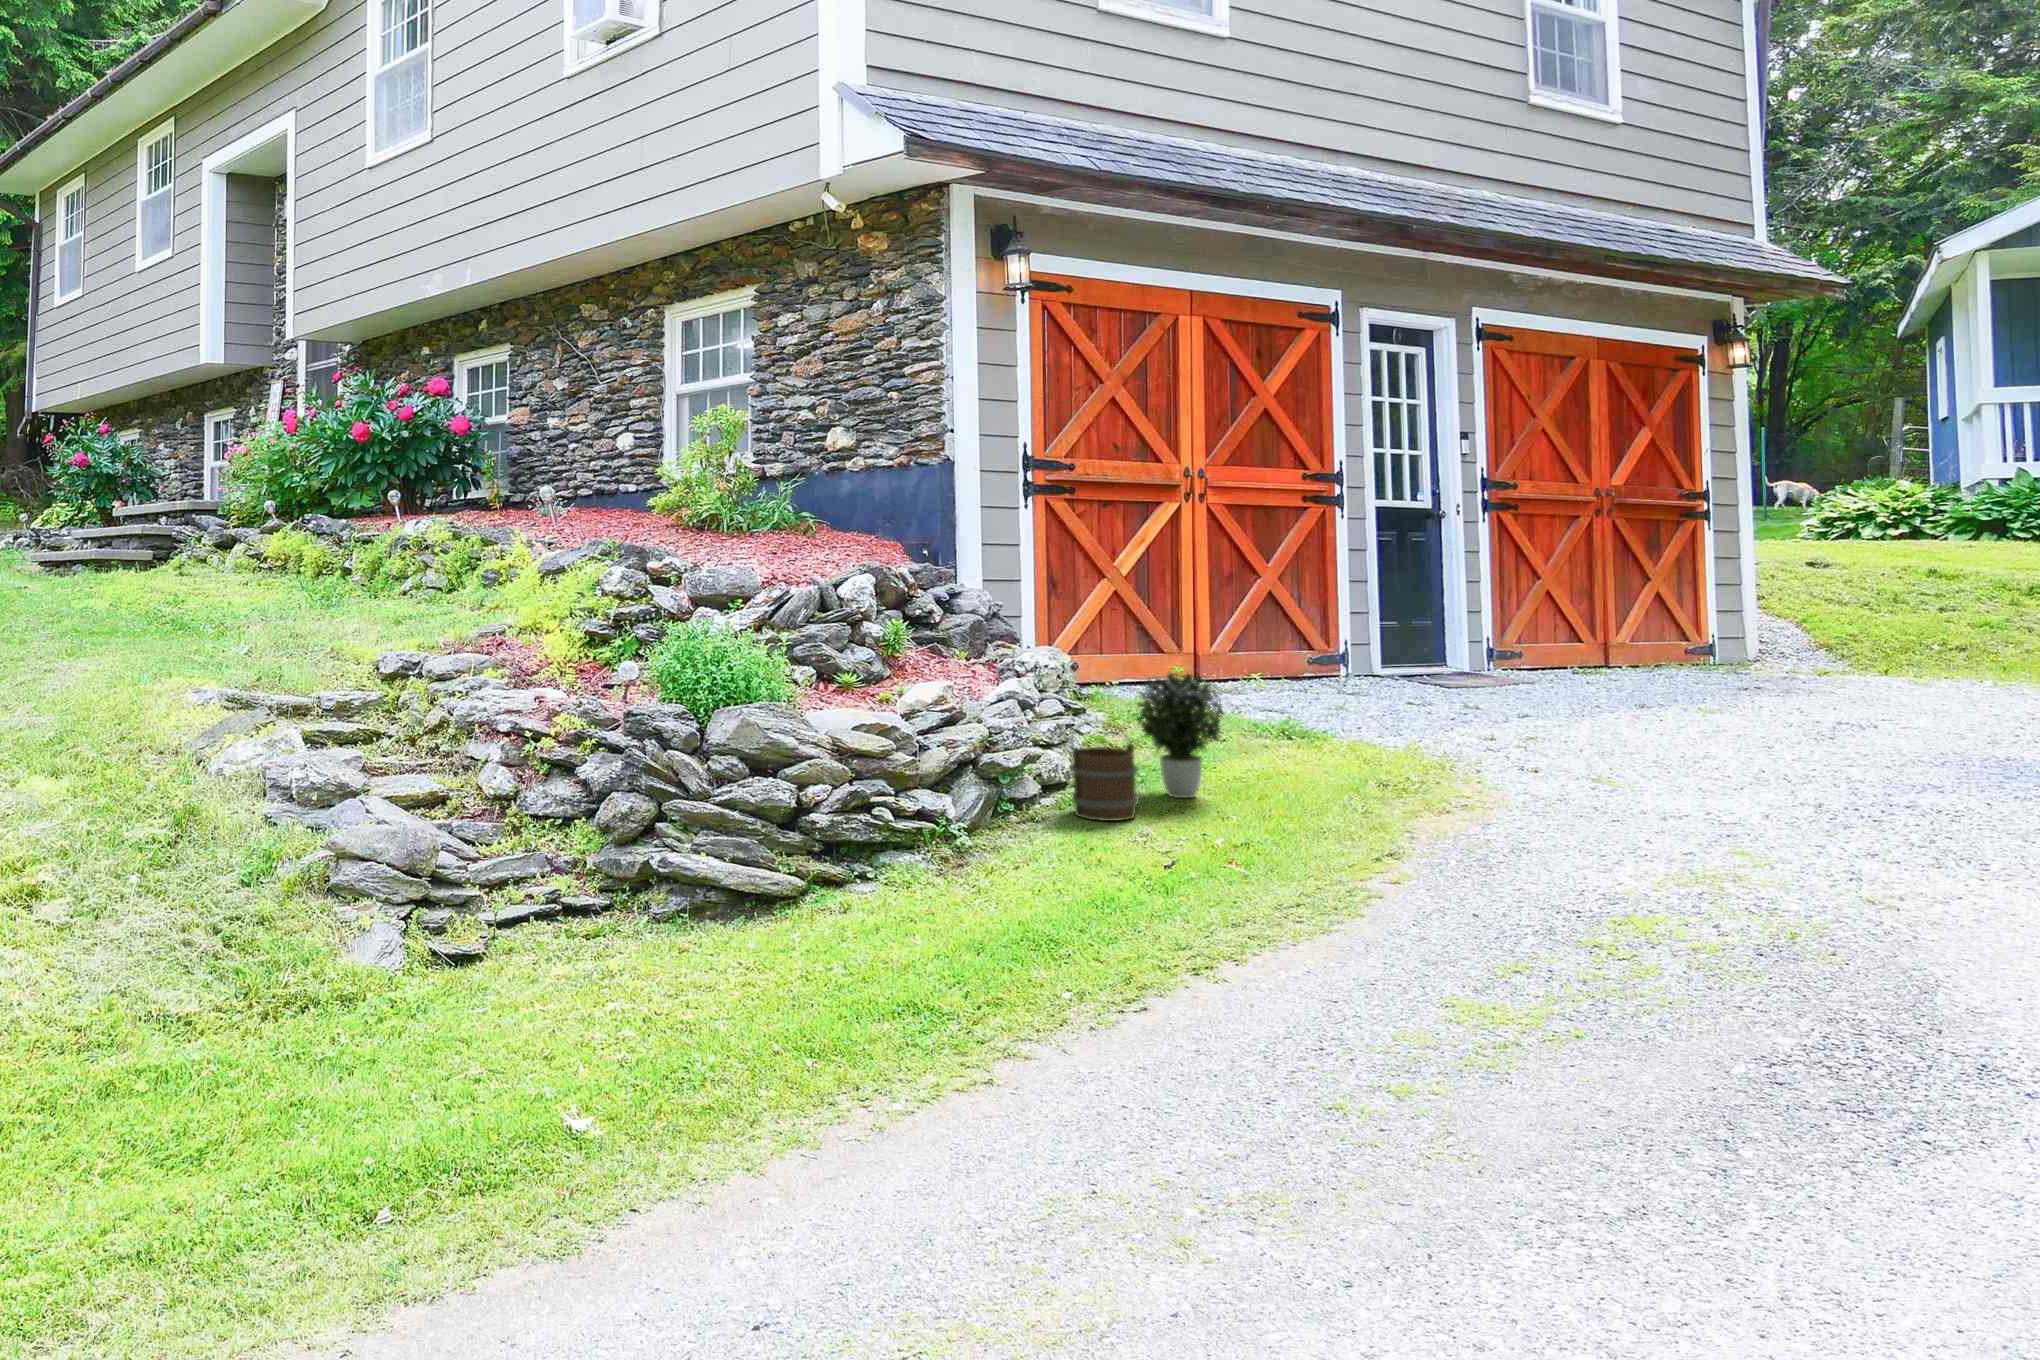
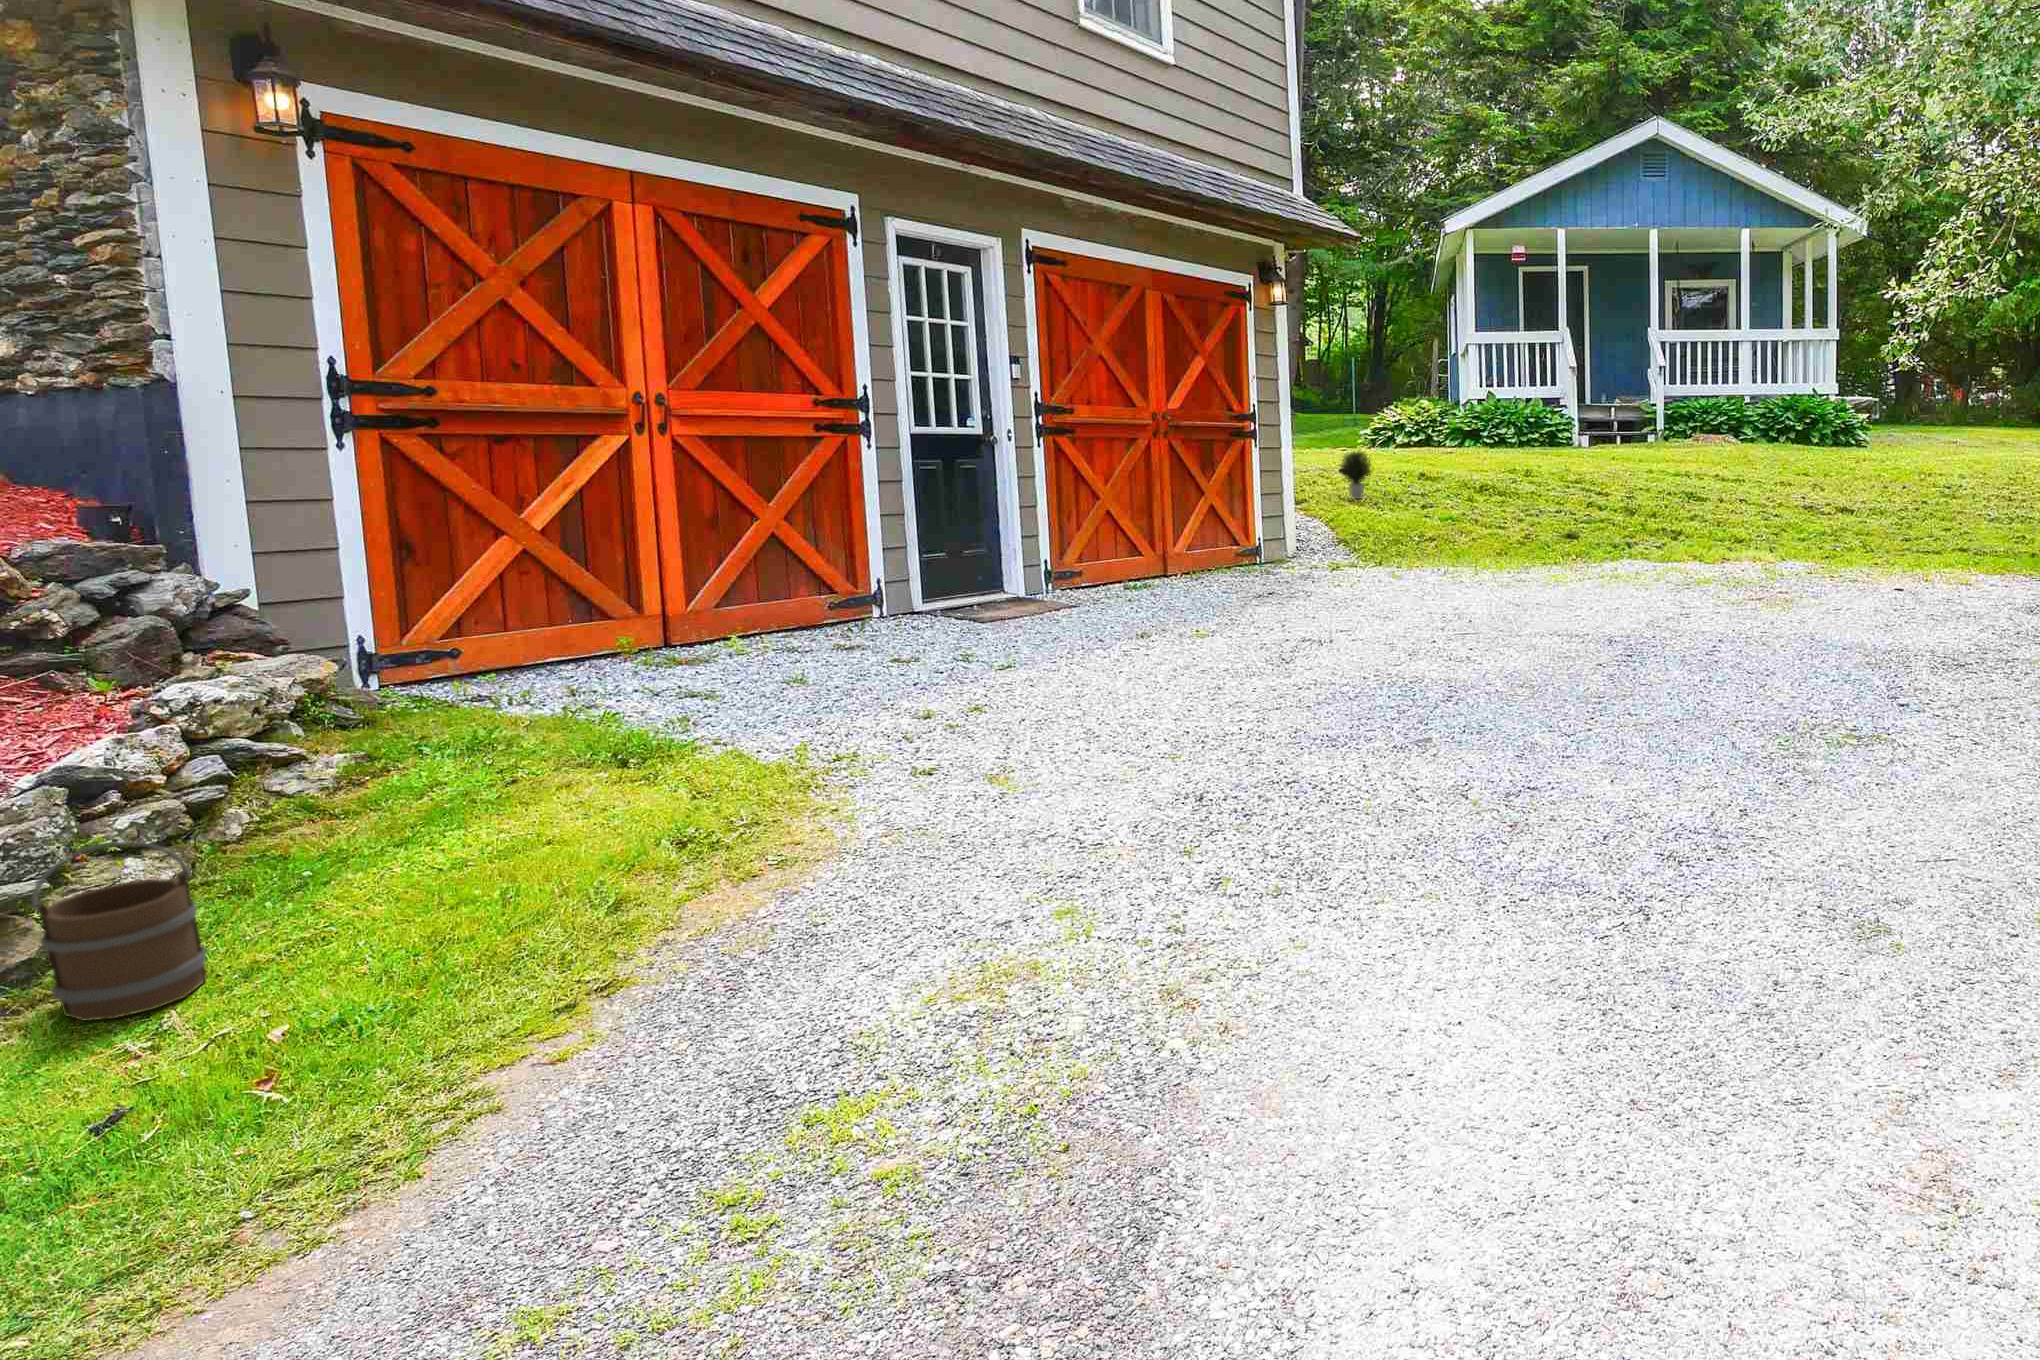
potted plant: present [1138,673,1224,798] -> present [1341,451,1371,499]

